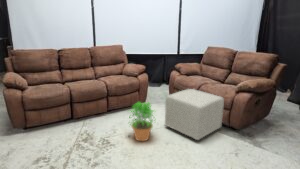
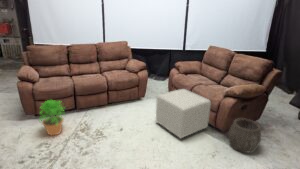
potted plant: present [129,102,153,141] -> present [39,100,64,135]
woven basket: none [247,114,283,150] -> present [229,118,261,153]

